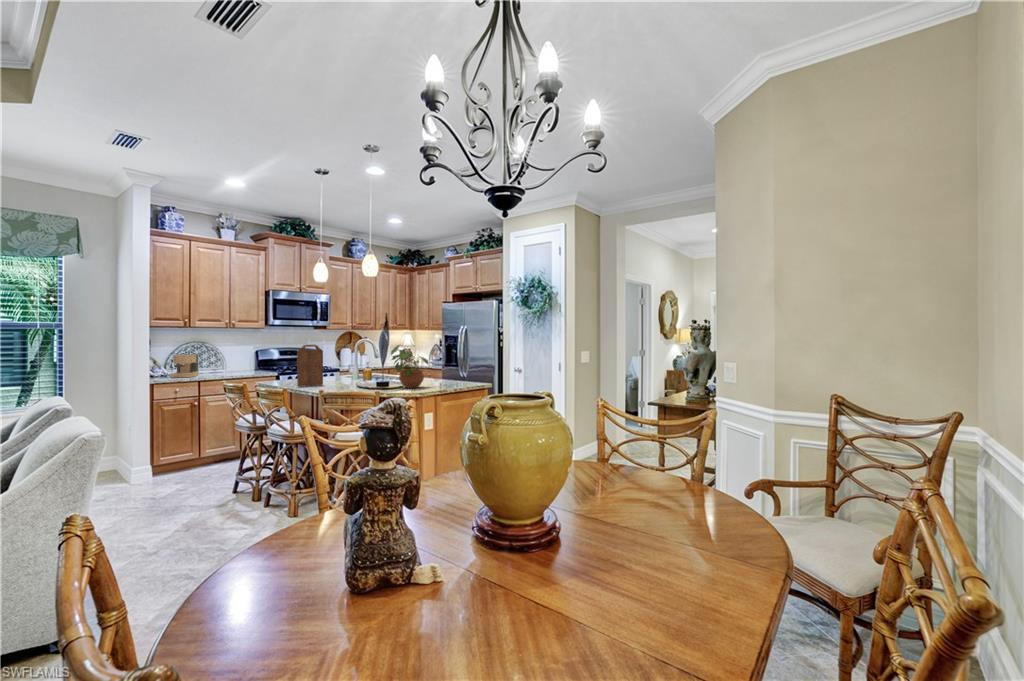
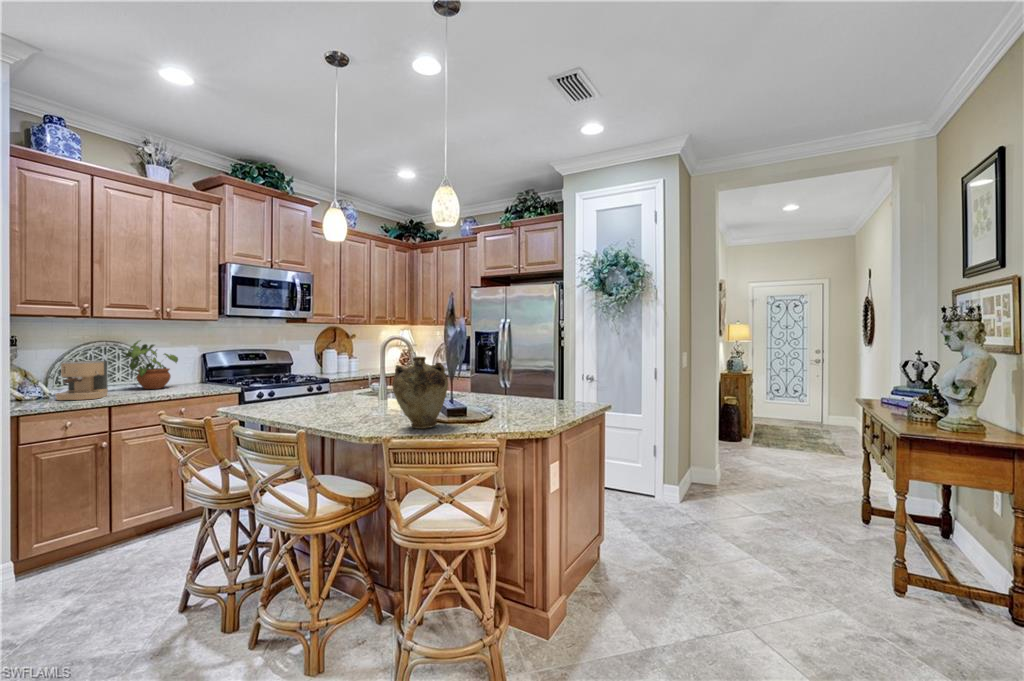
cutting board: present [297,345,323,387] -> none [307,344,350,420]
potted plant: present [391,345,428,388] -> present [125,341,178,389]
vase: none [335,351,366,390] -> present [392,357,448,429]

